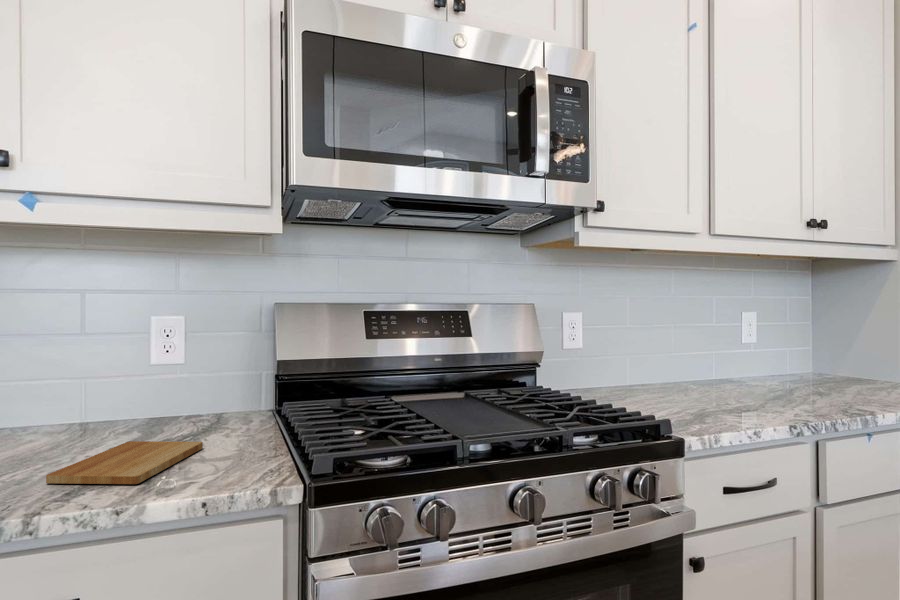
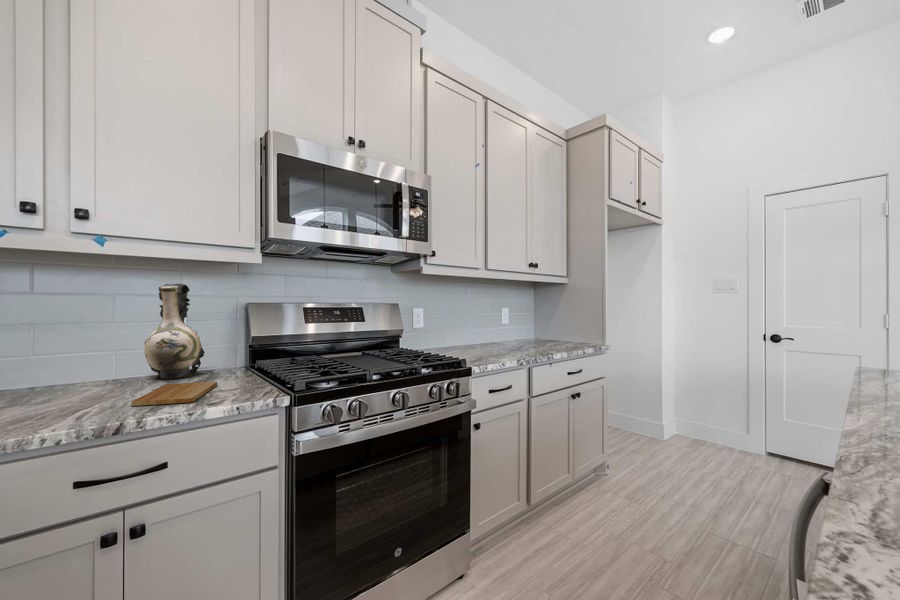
decorative vase: none [111,272,201,429] -> present [144,284,205,379]

